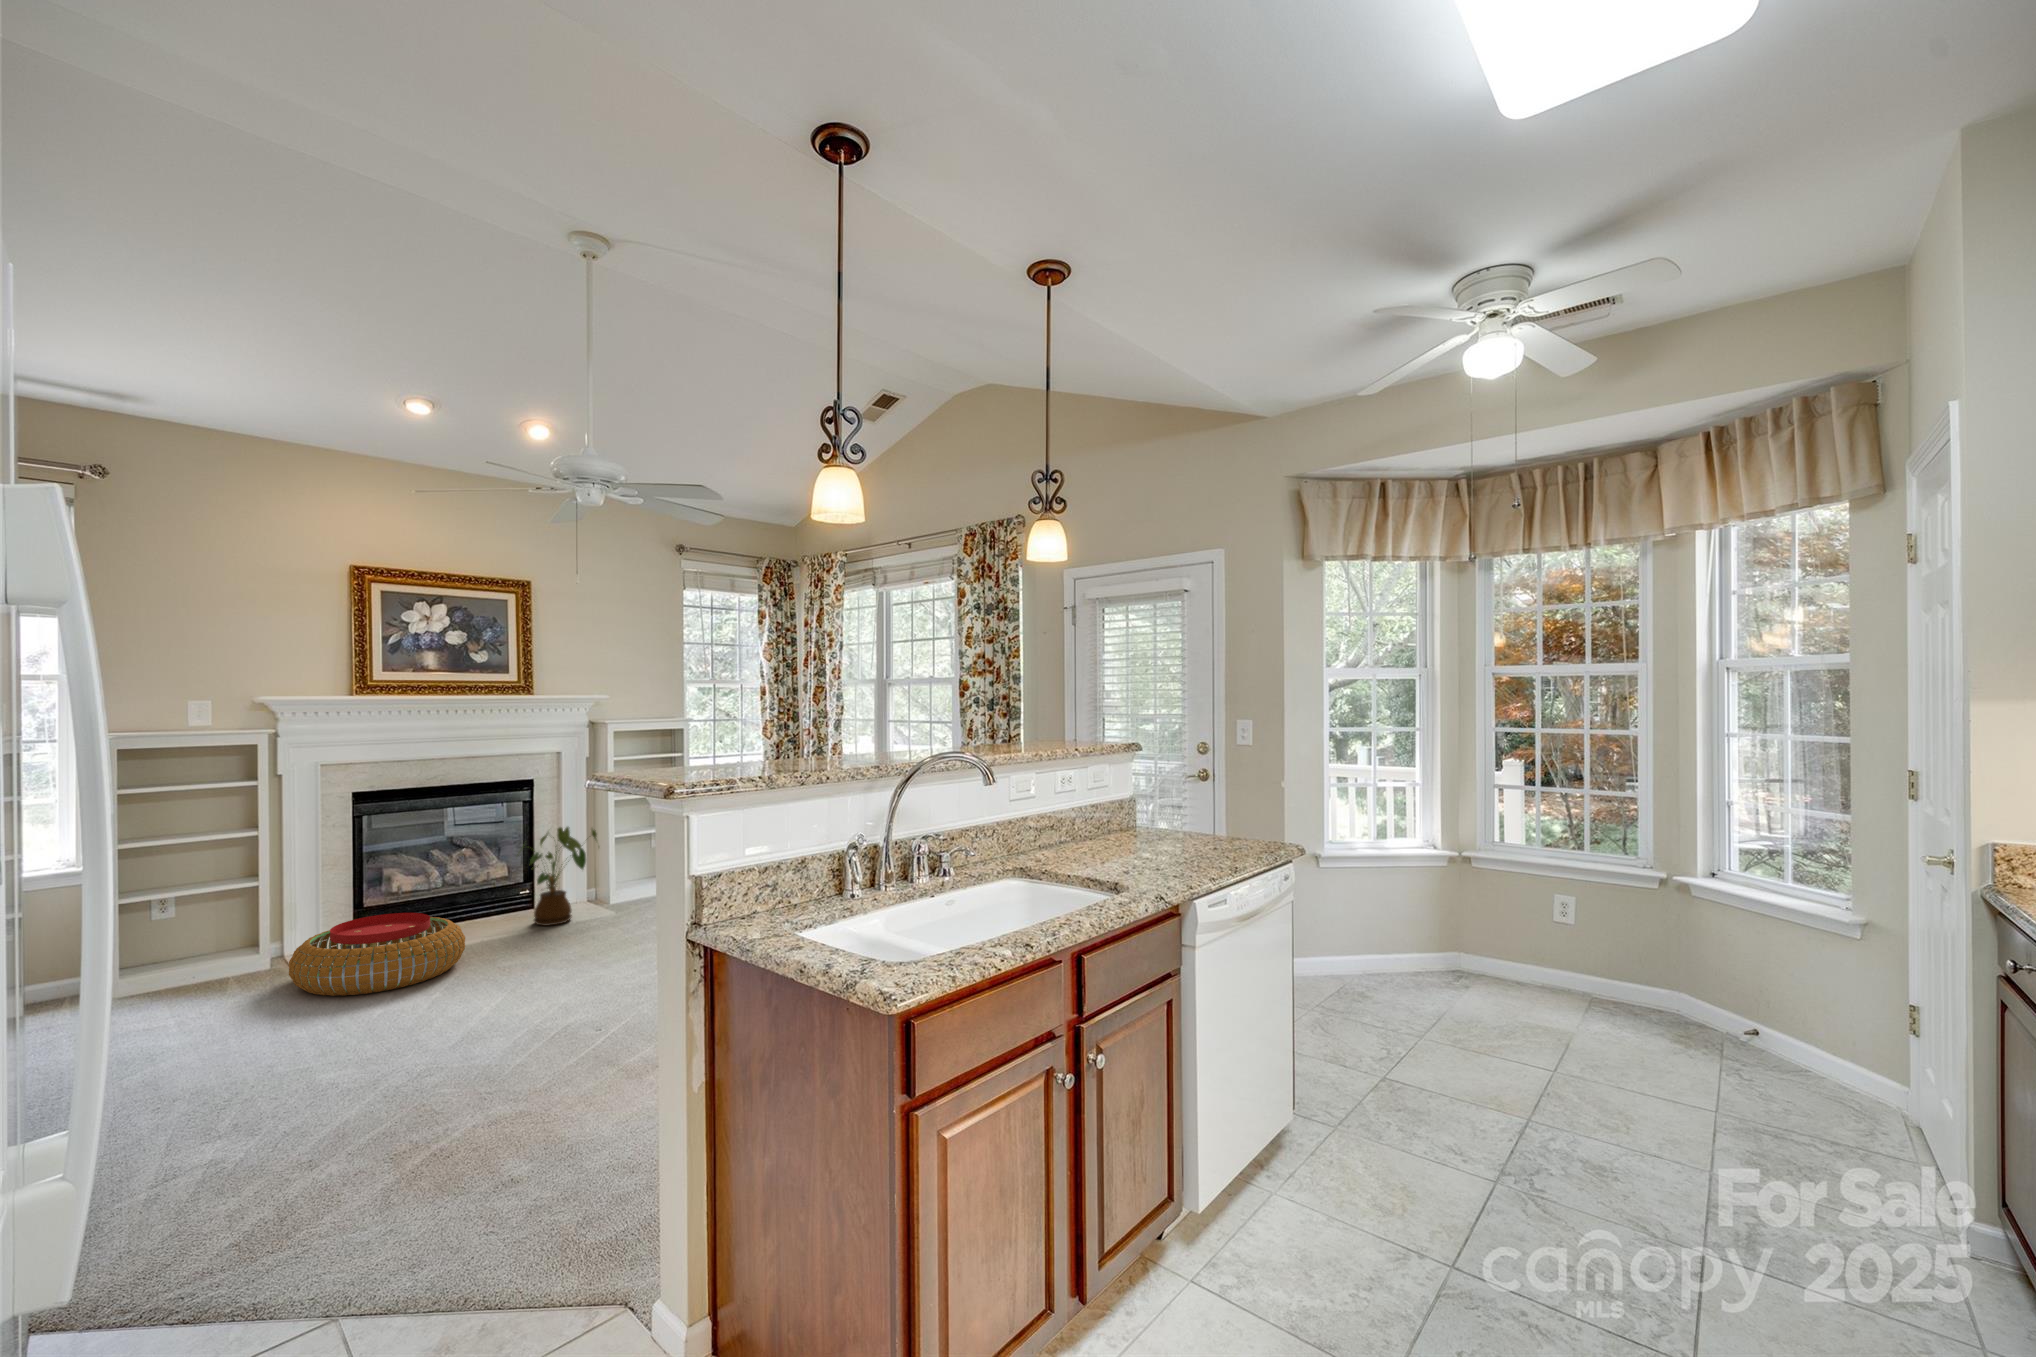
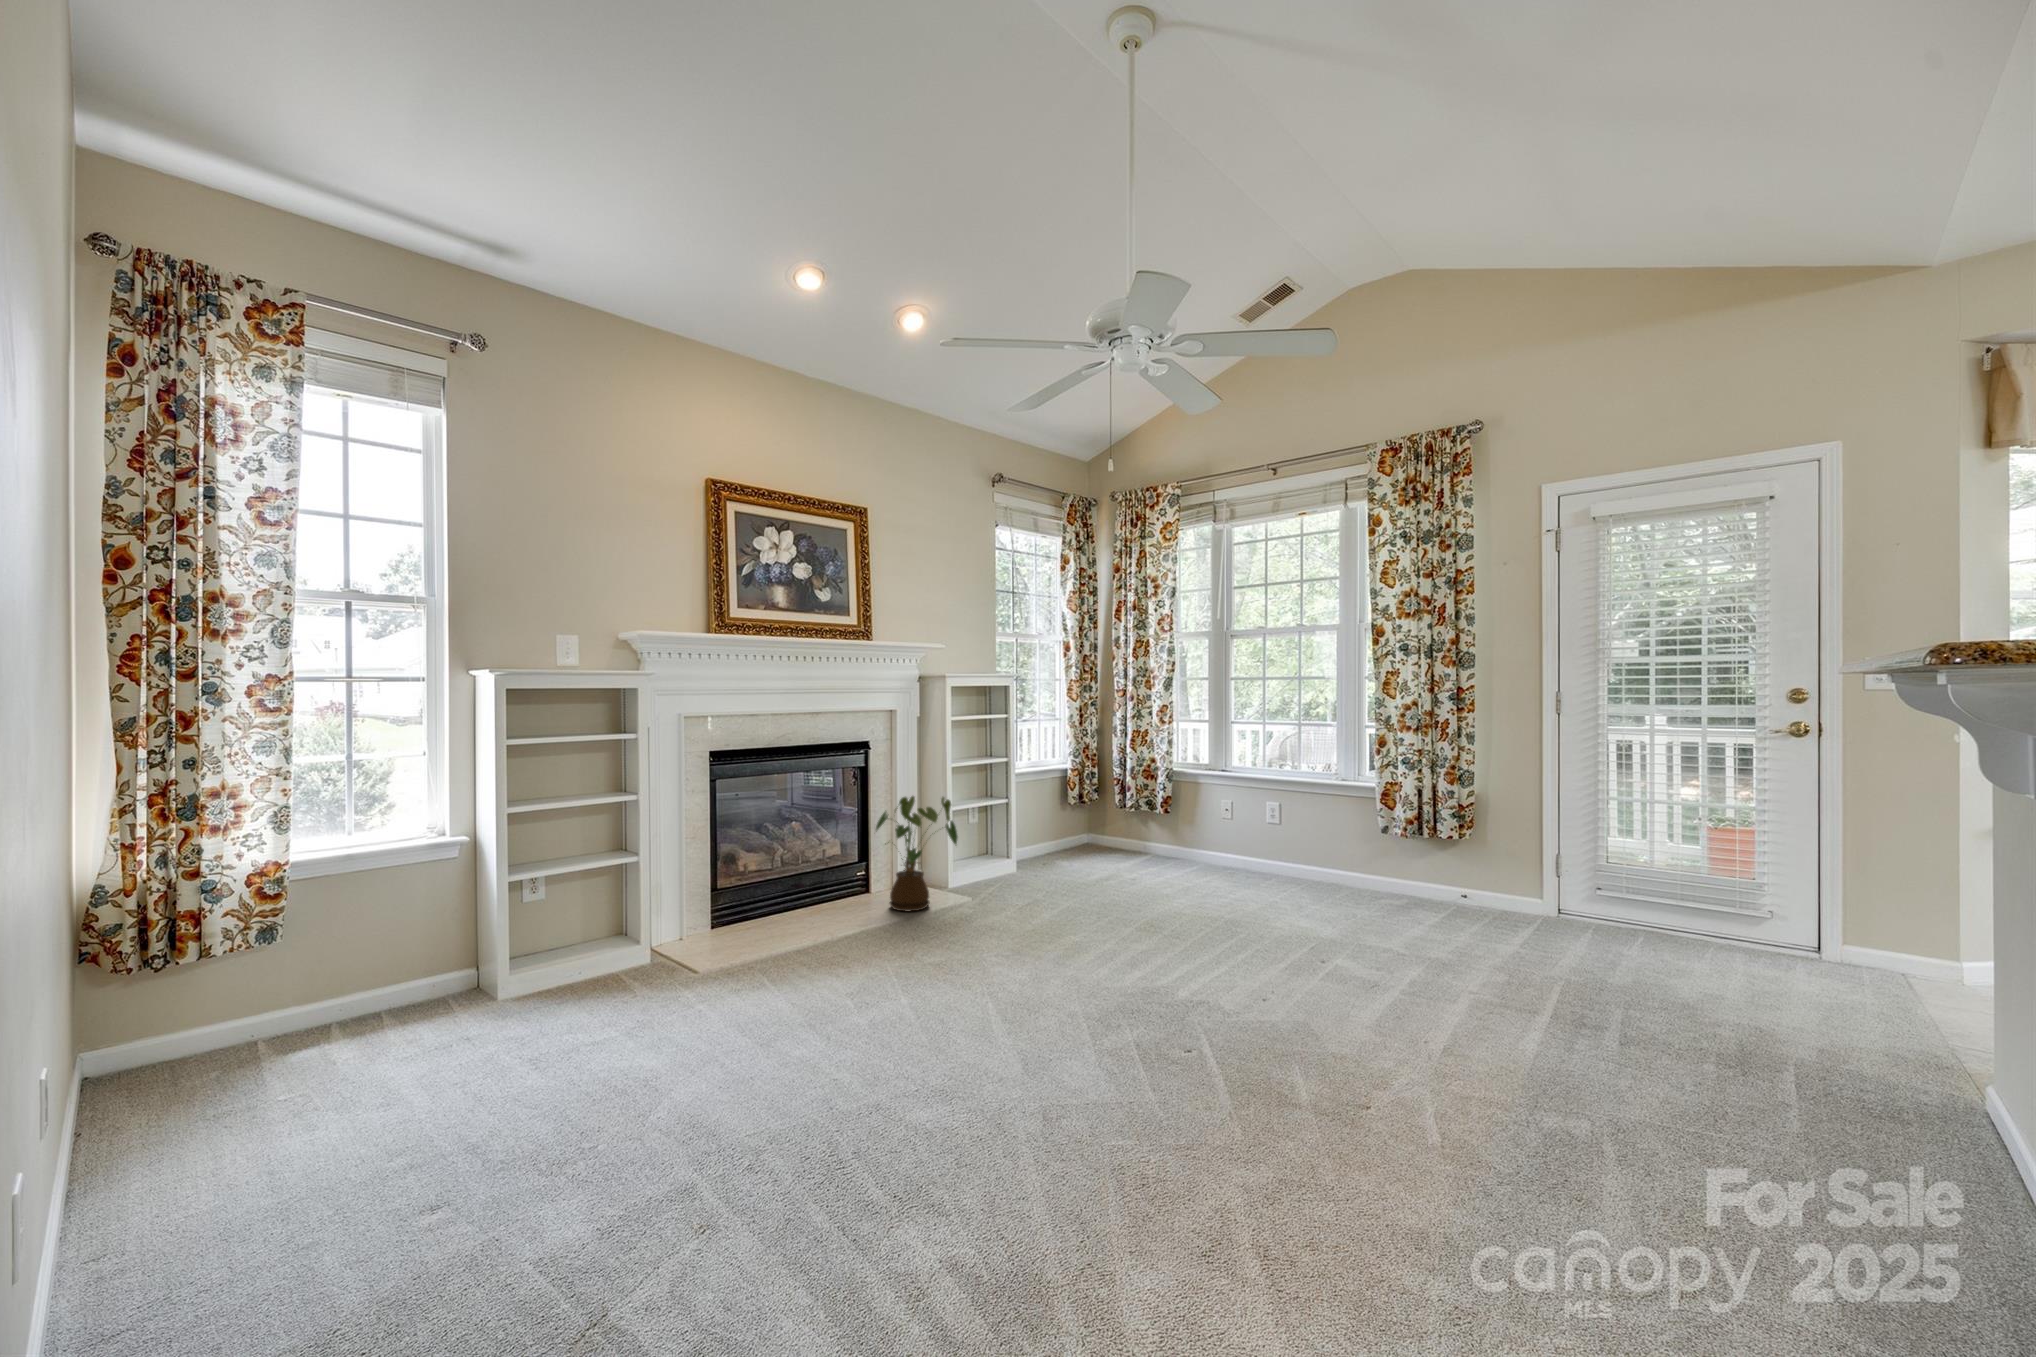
pouf: present [289,913,465,996] -> none [704,894,883,995]

